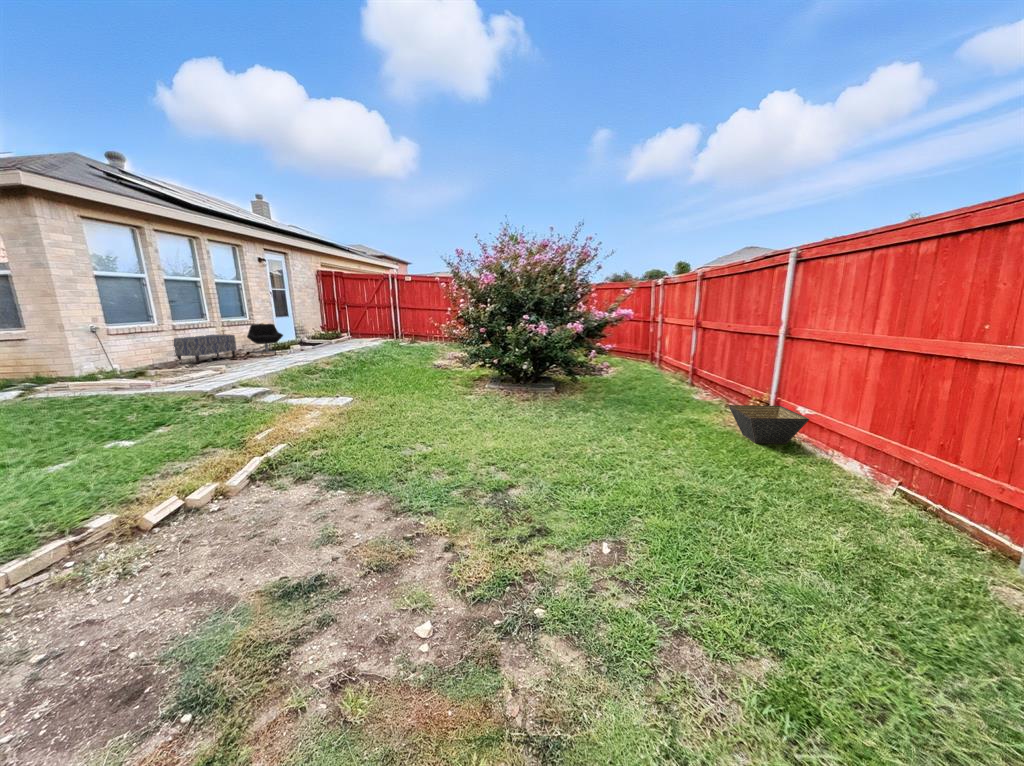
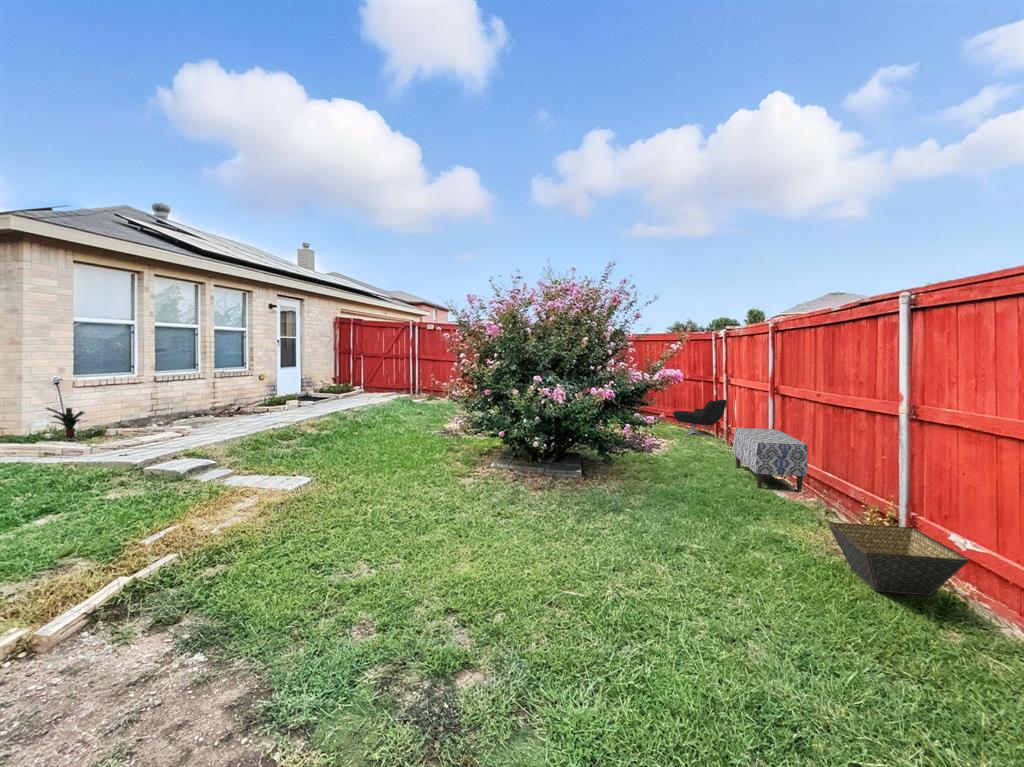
lounge chair: present [247,324,283,353] -> present [673,400,727,437]
bench: present [174,335,236,364] -> present [733,428,808,490]
potted plant: none [90,352,129,378] -> present [46,408,85,437]

